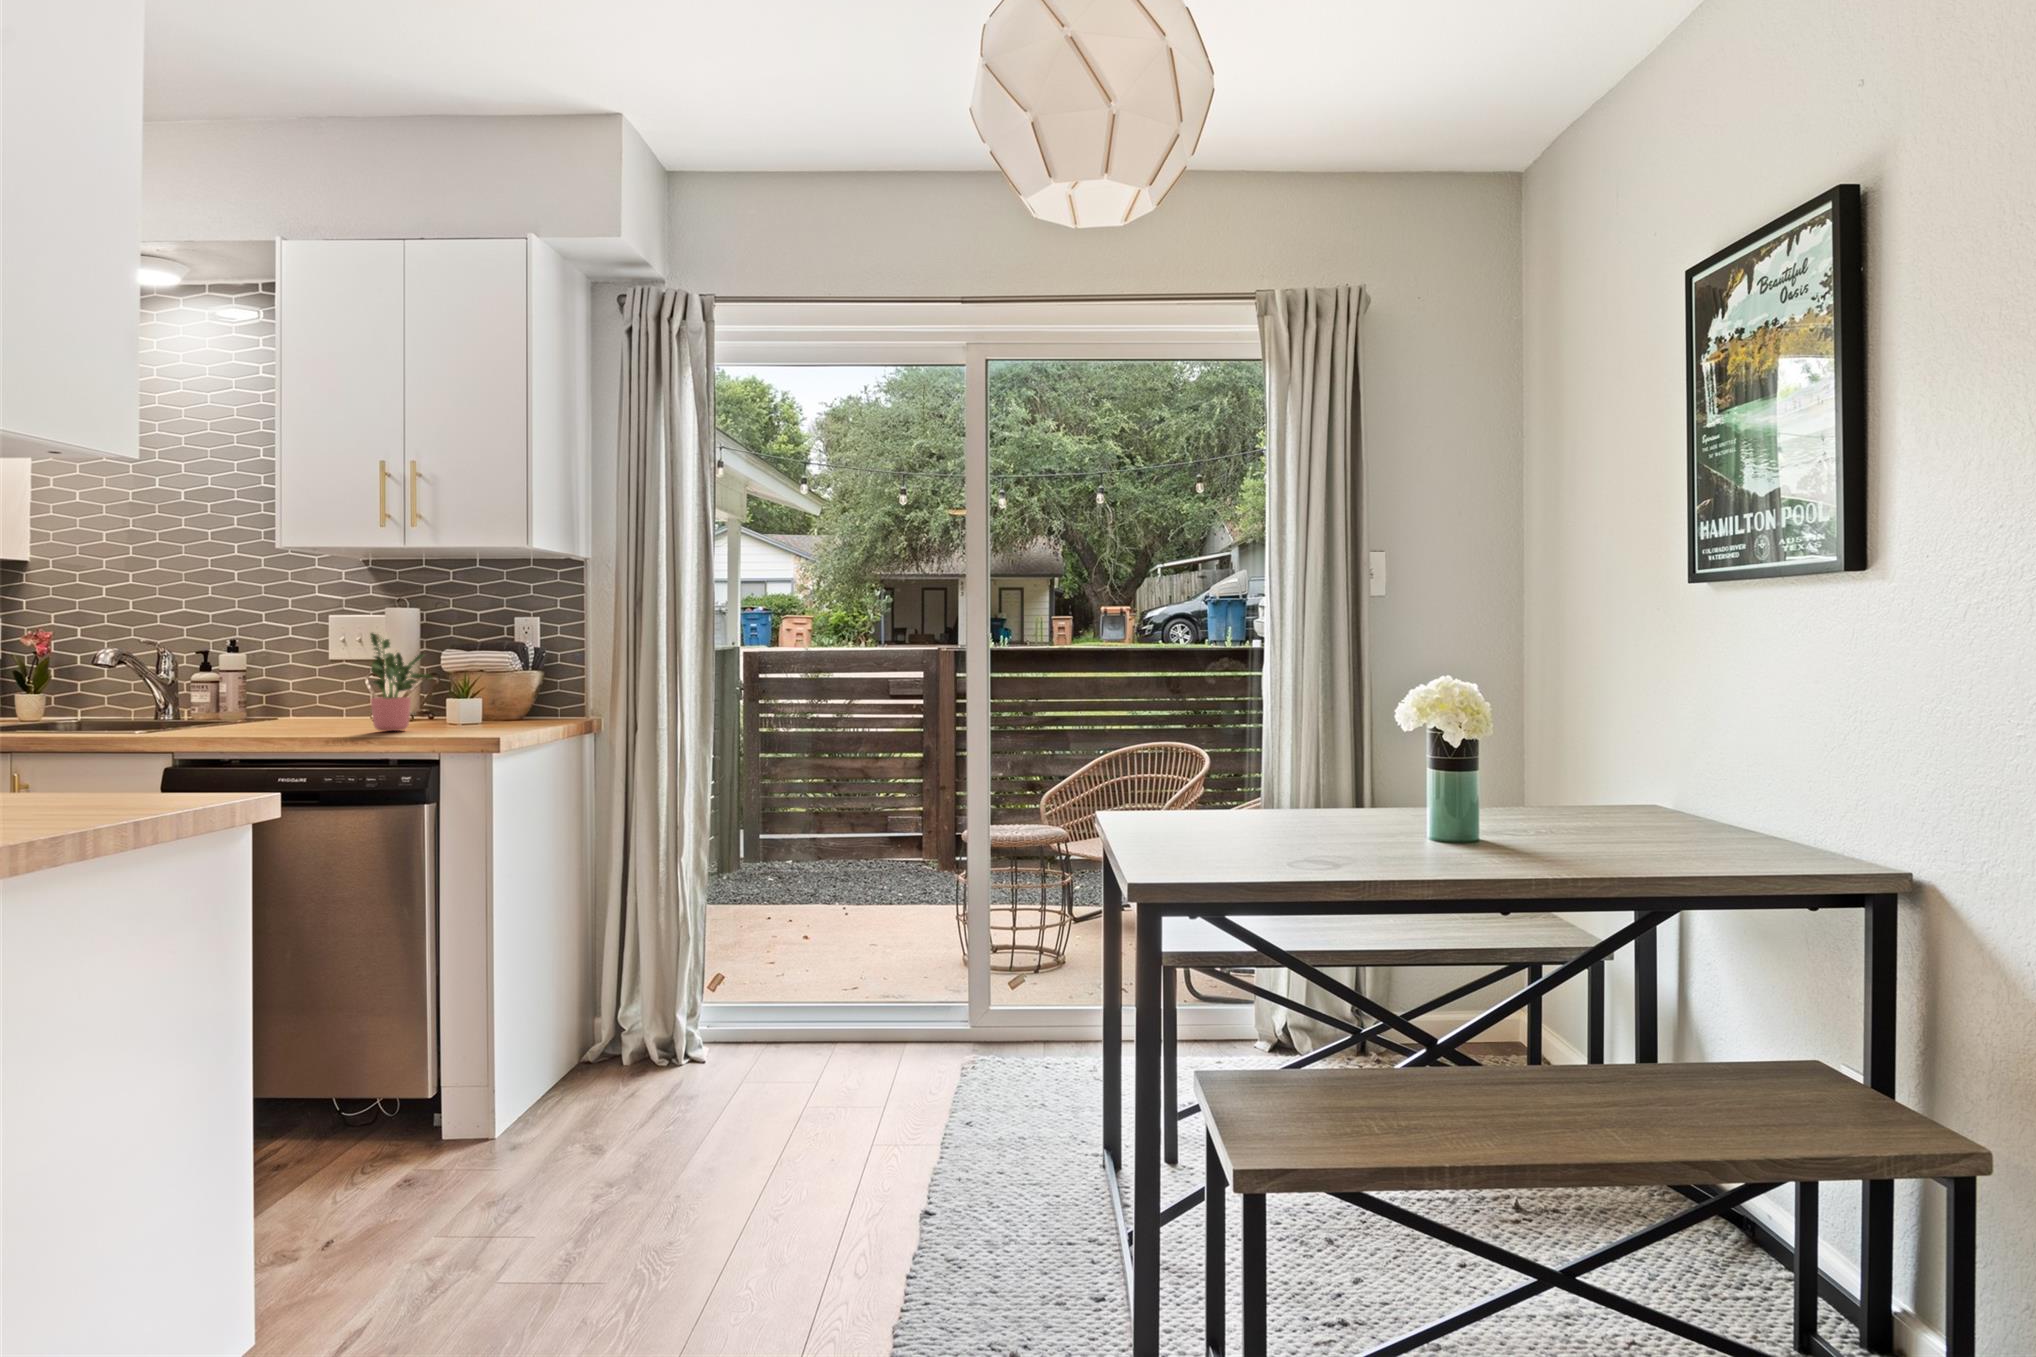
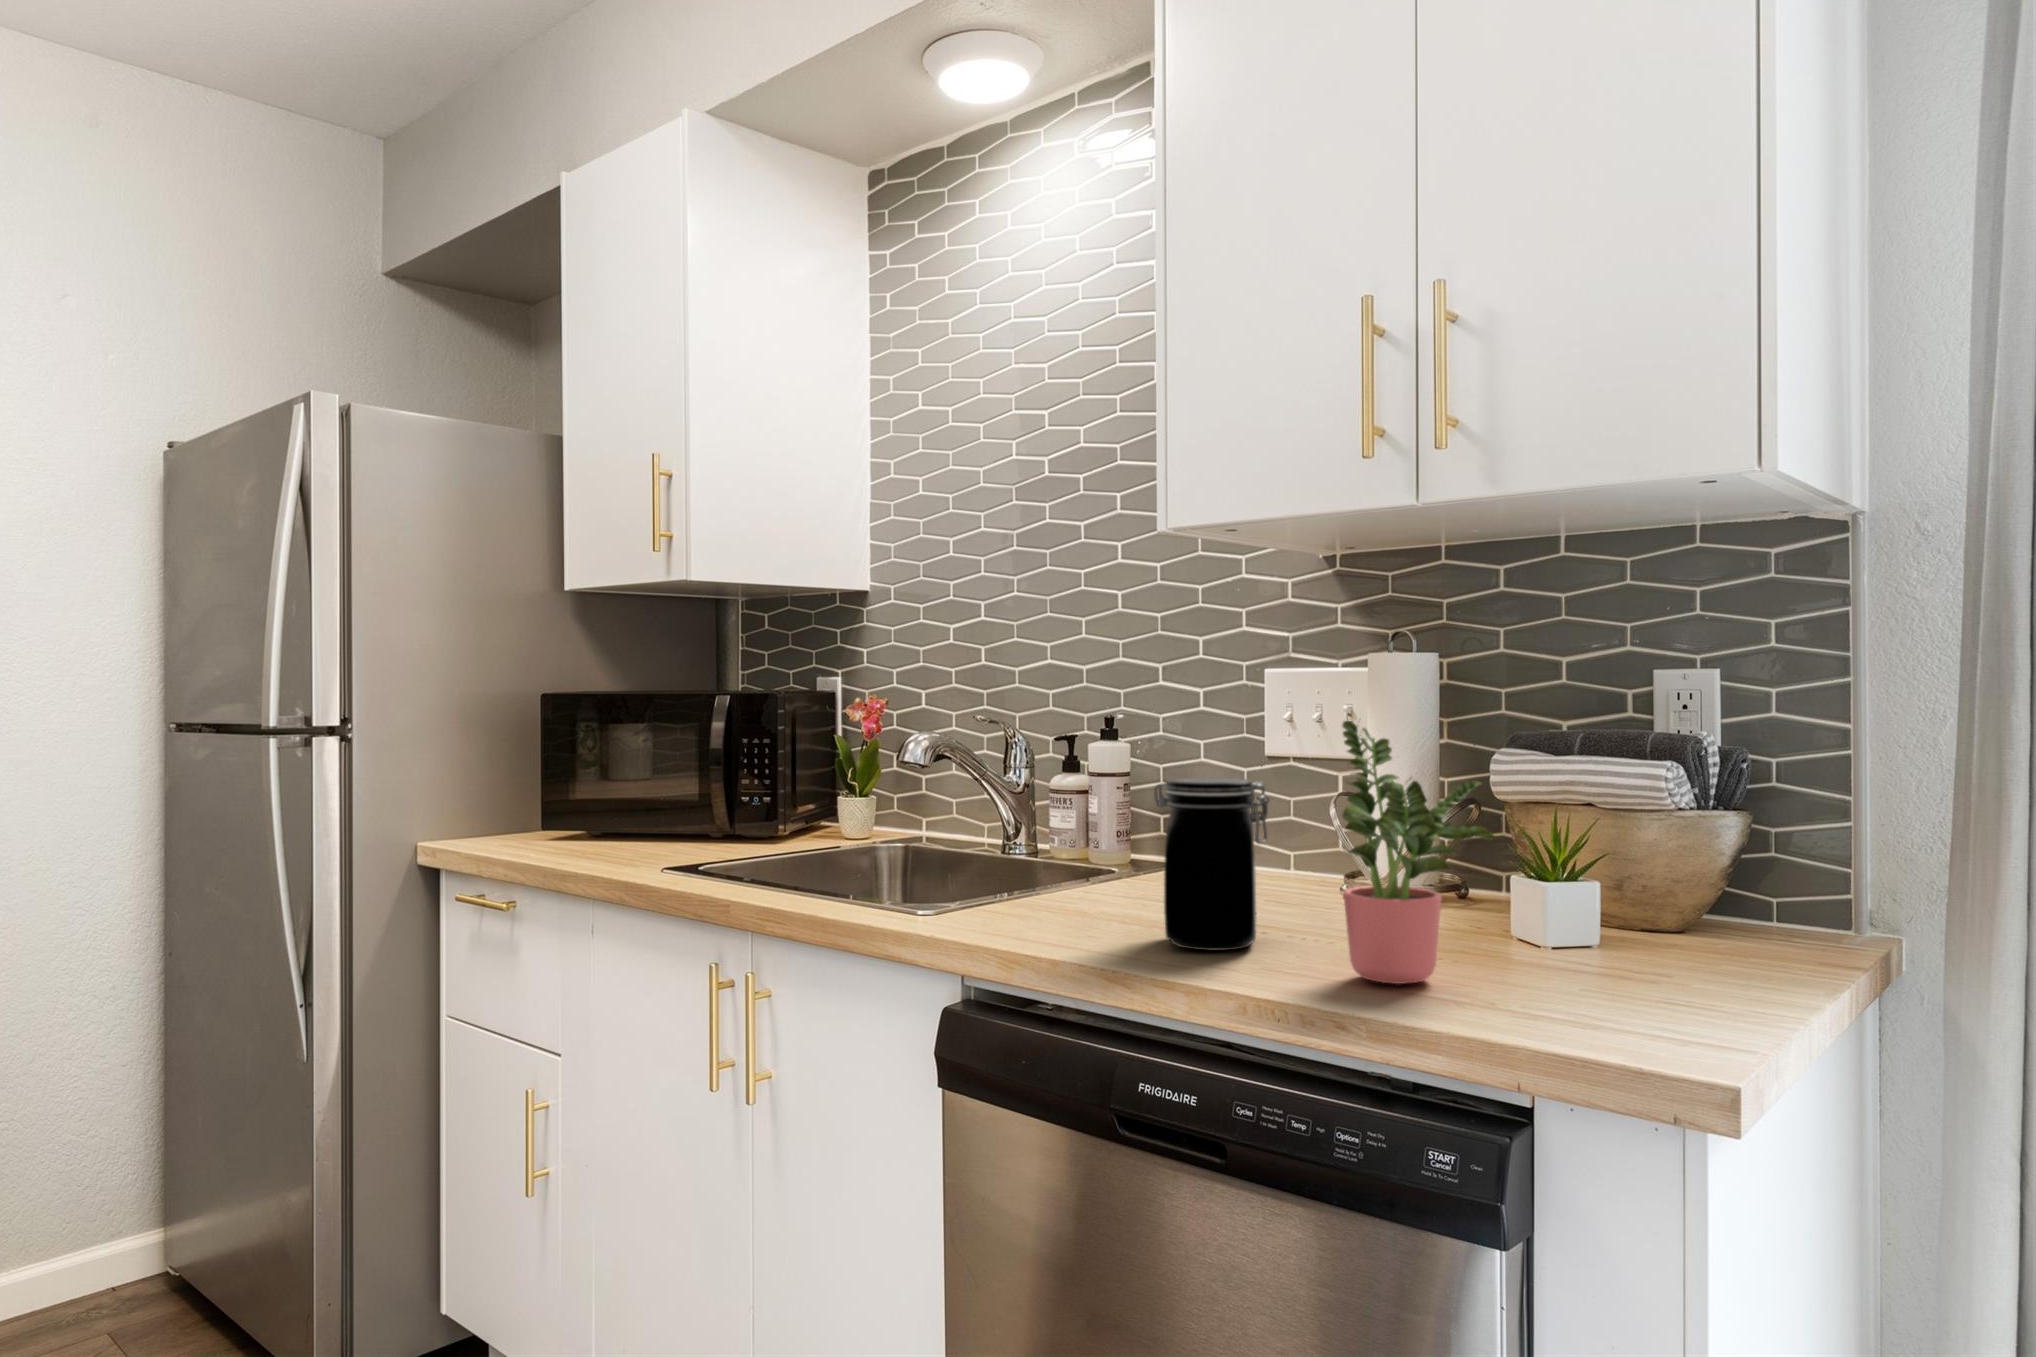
jar: none [279,660,337,731] -> present [1154,777,1270,950]

